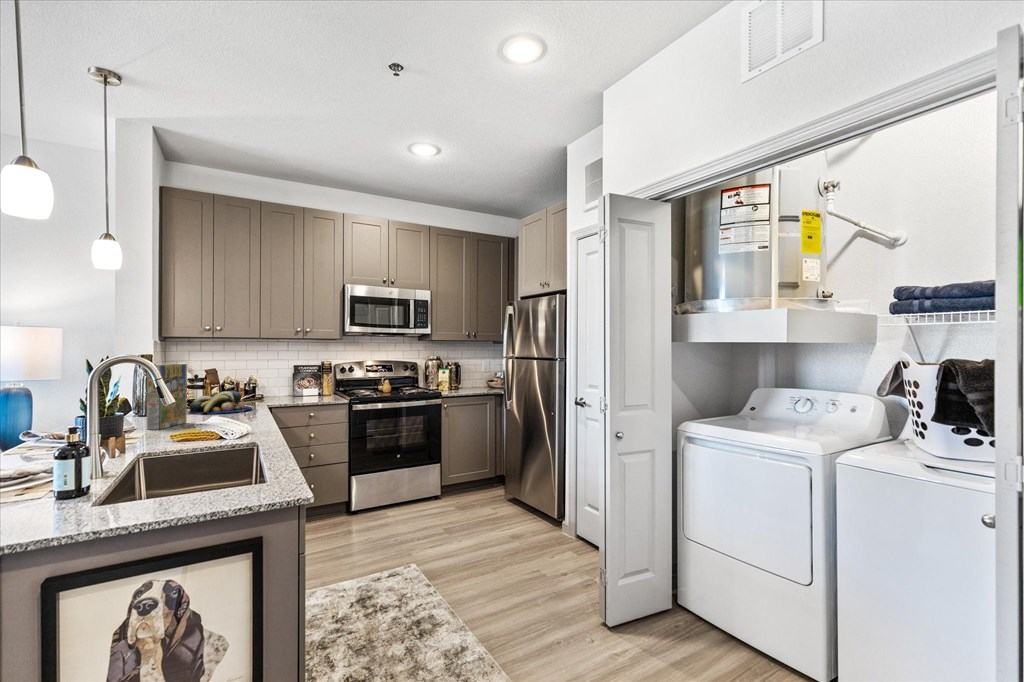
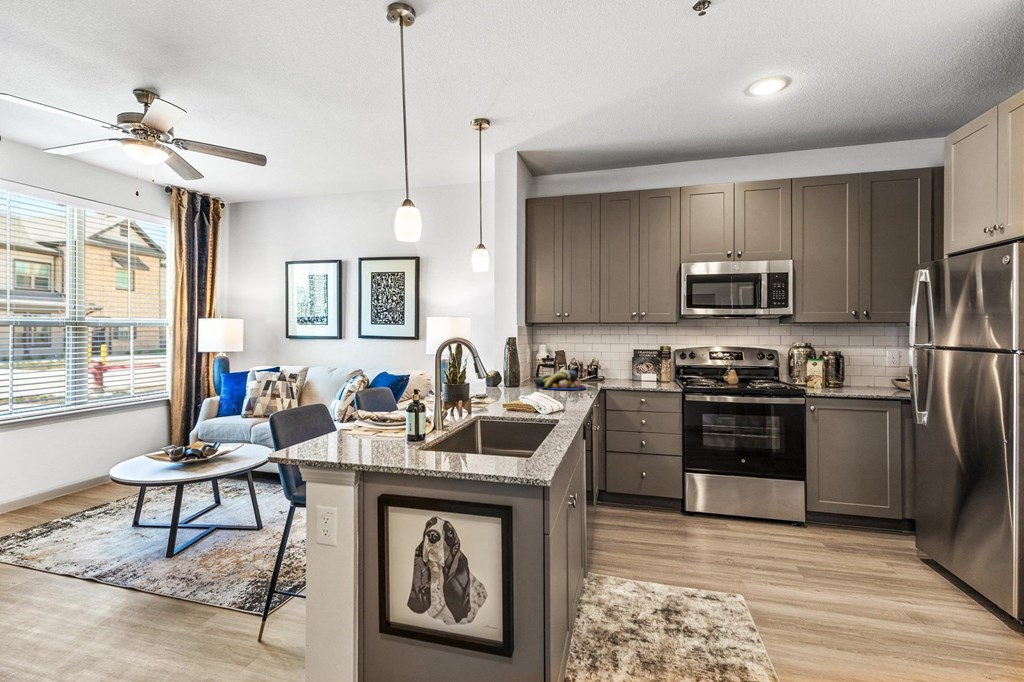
cereal box: present [147,364,187,430] -> none [494,342,526,398]

